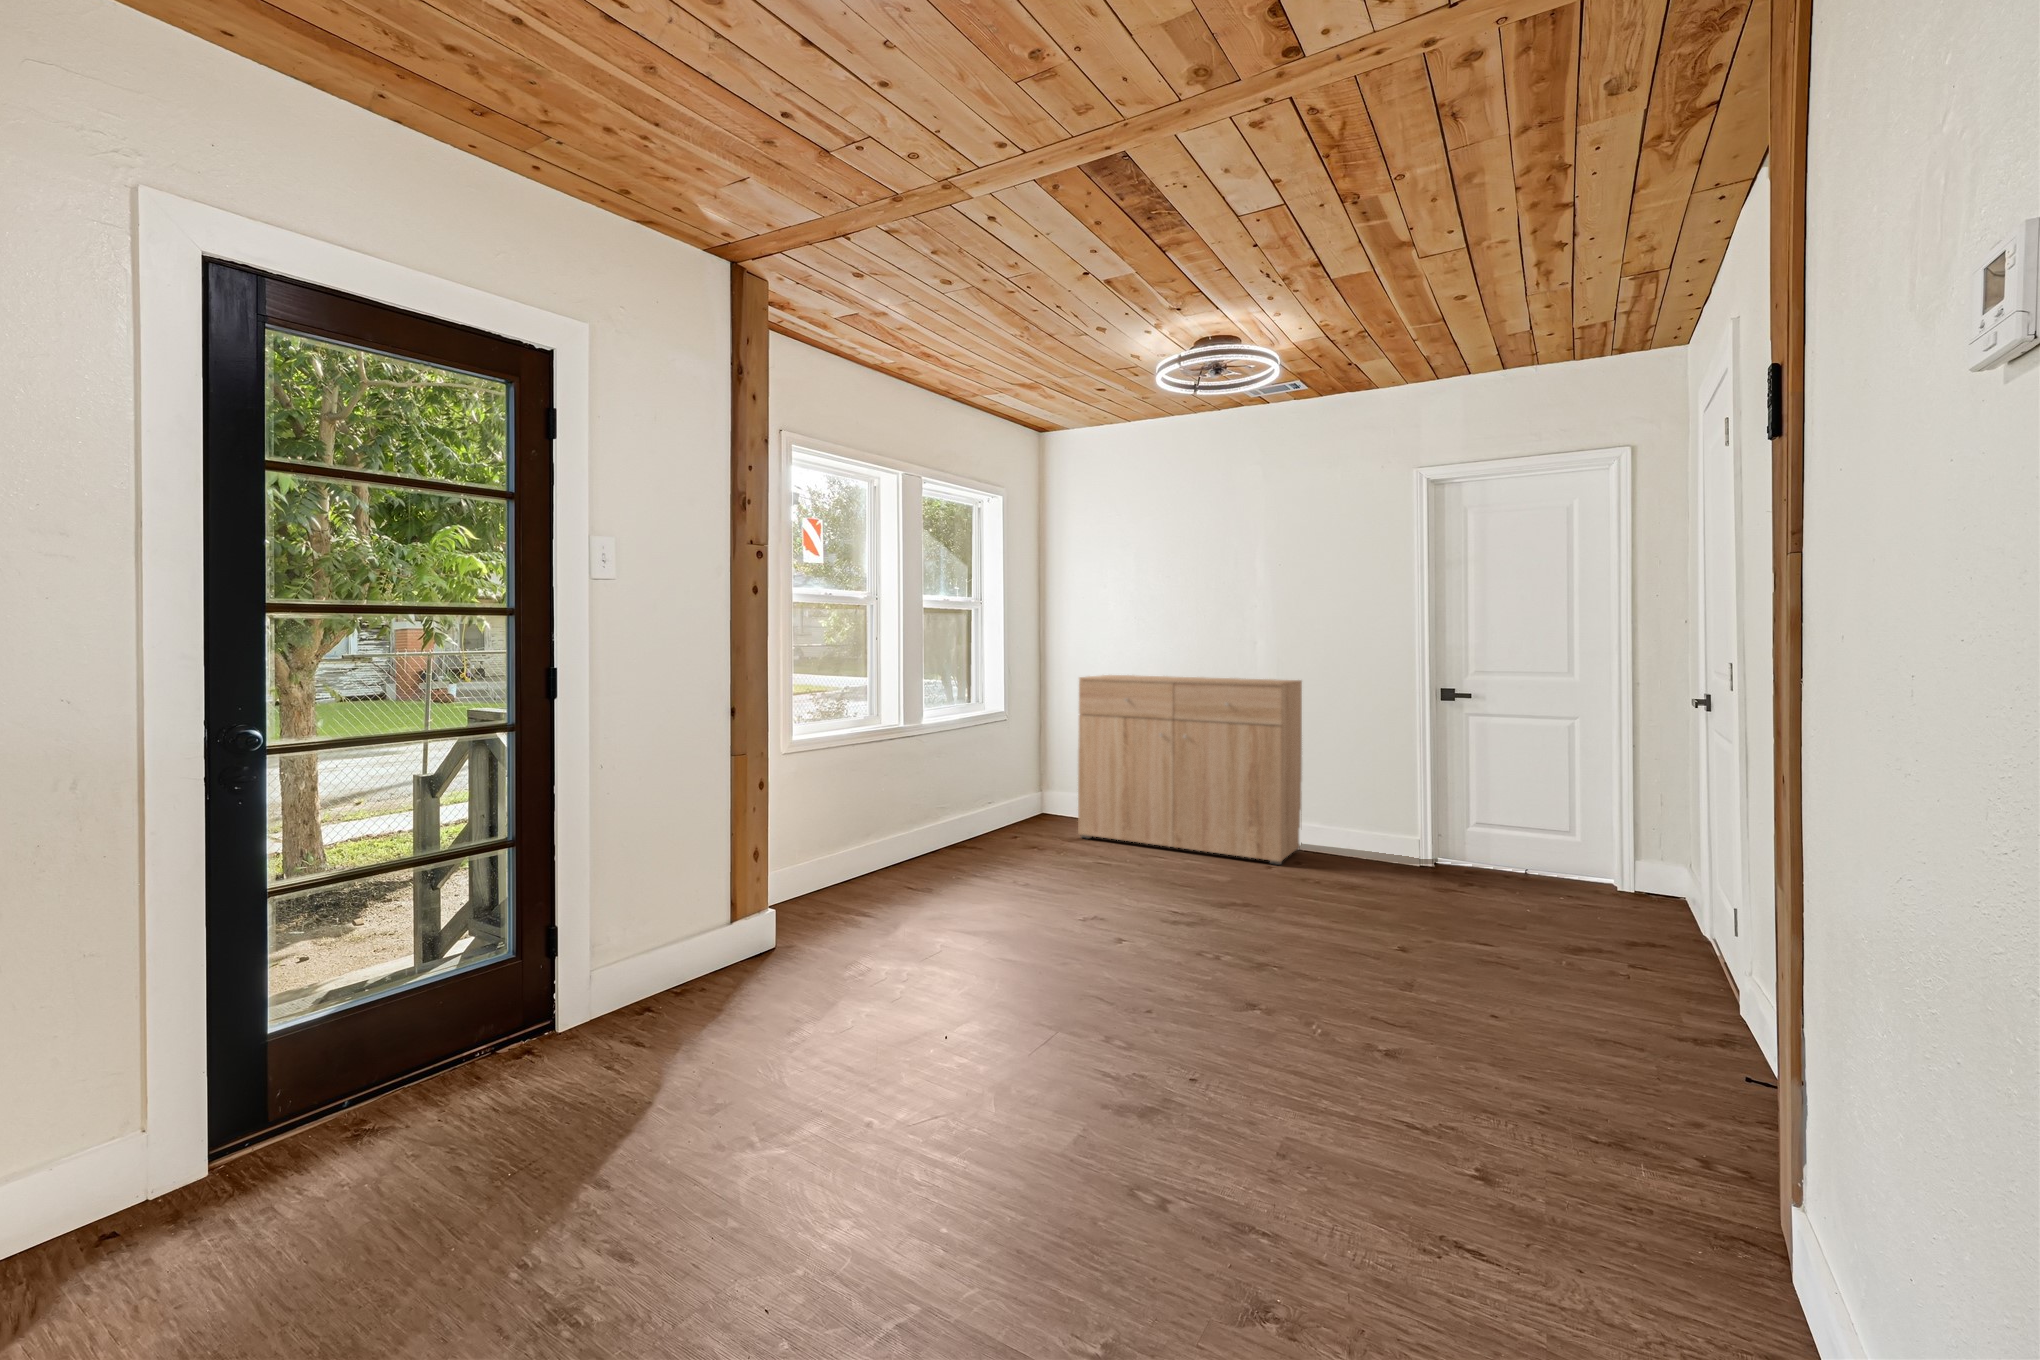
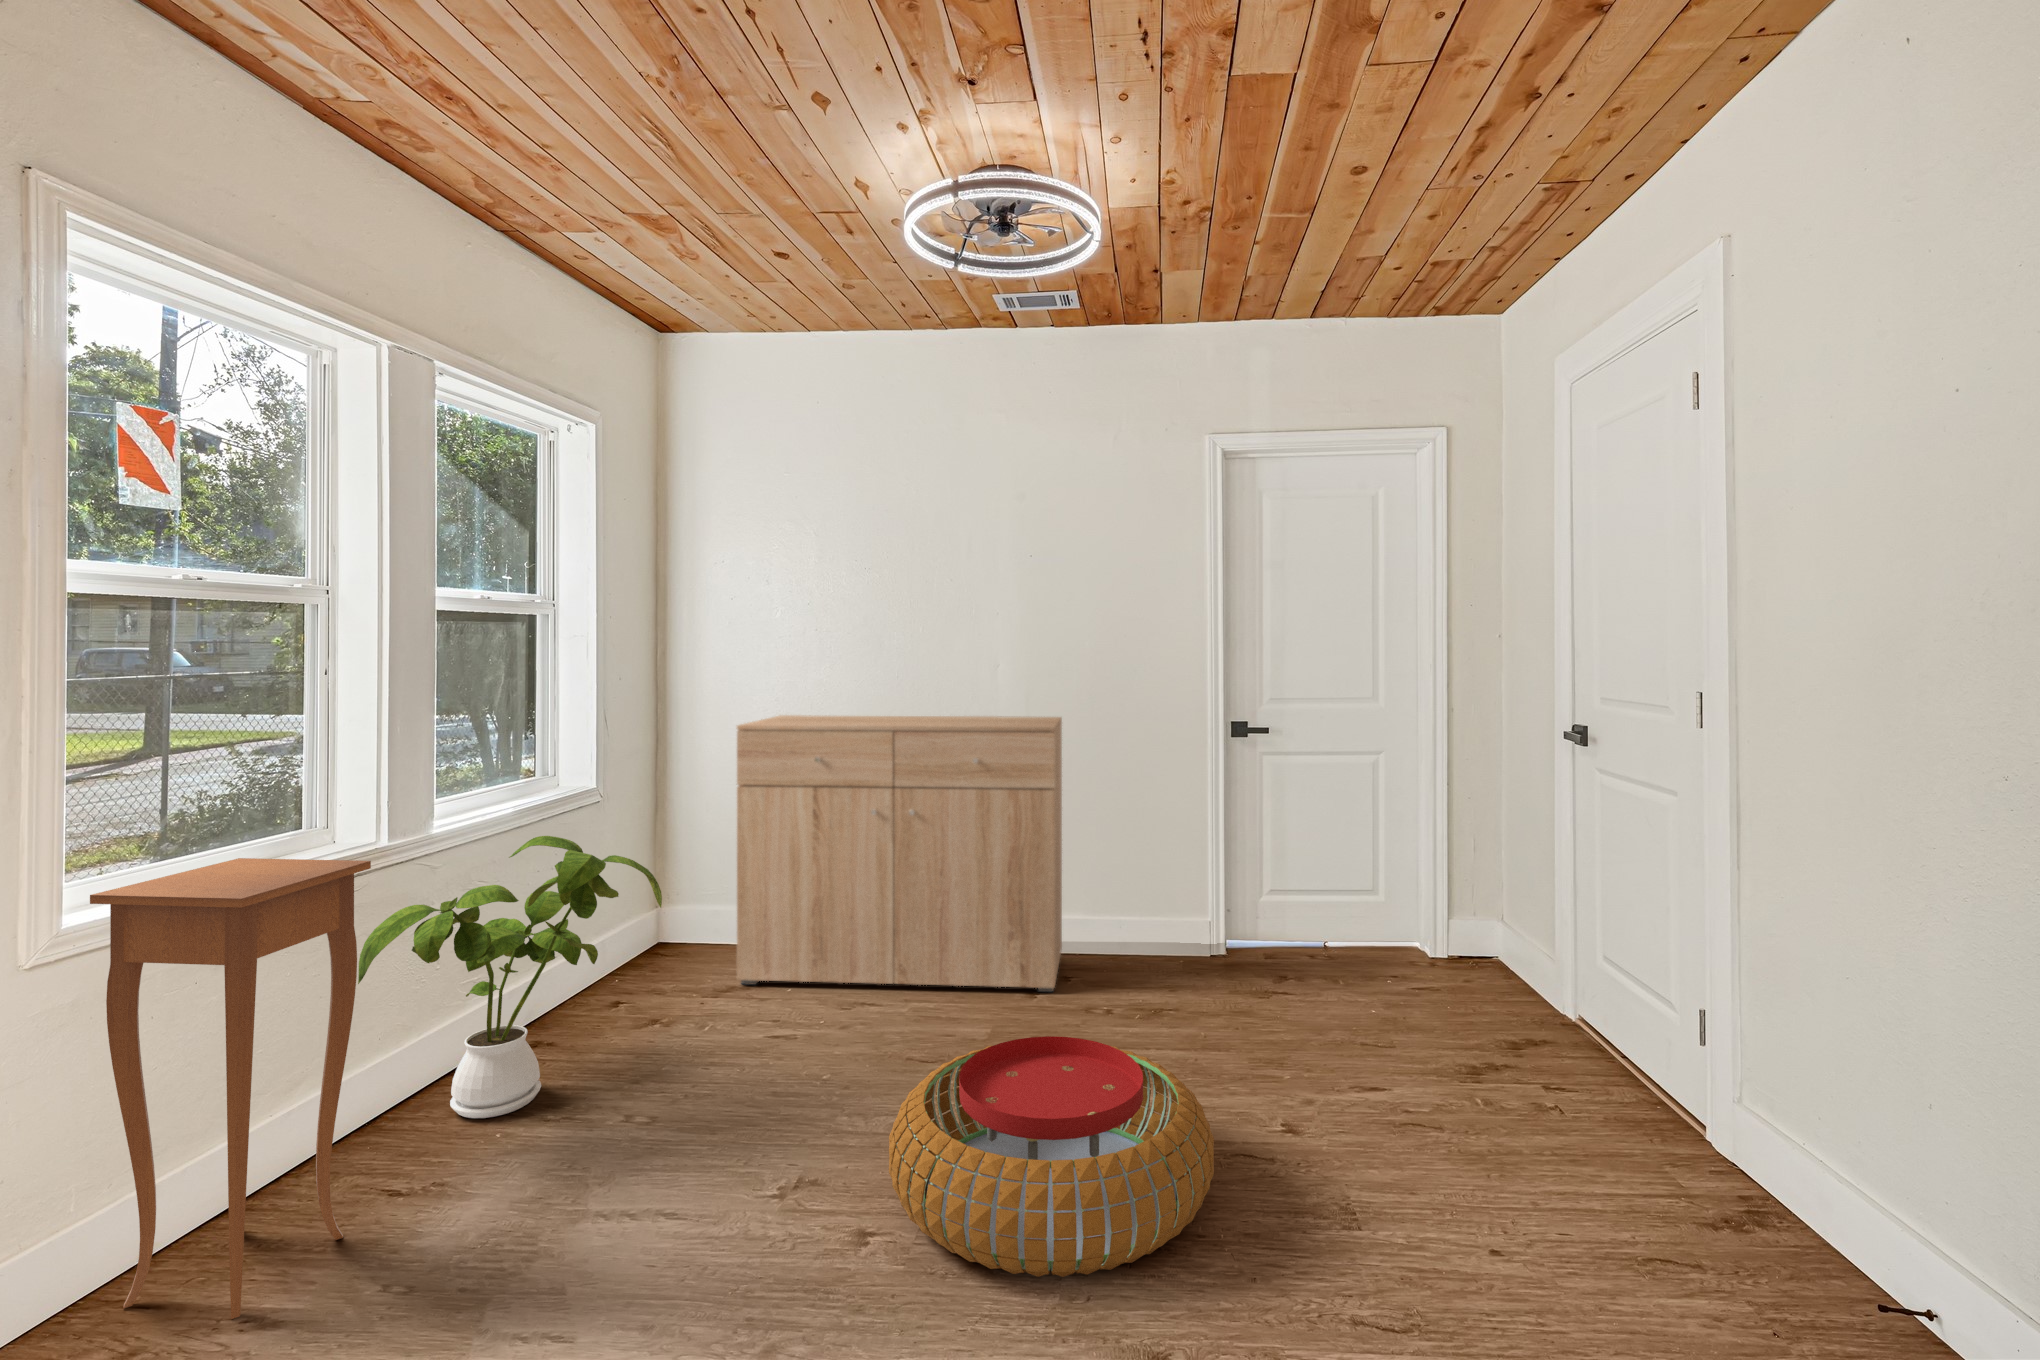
side table: none [804,717,898,902] -> present [90,858,371,1319]
house plant: none [890,724,1028,866] -> present [358,836,662,1118]
pouf: none [1128,853,1320,958] -> present [889,1036,1214,1277]

